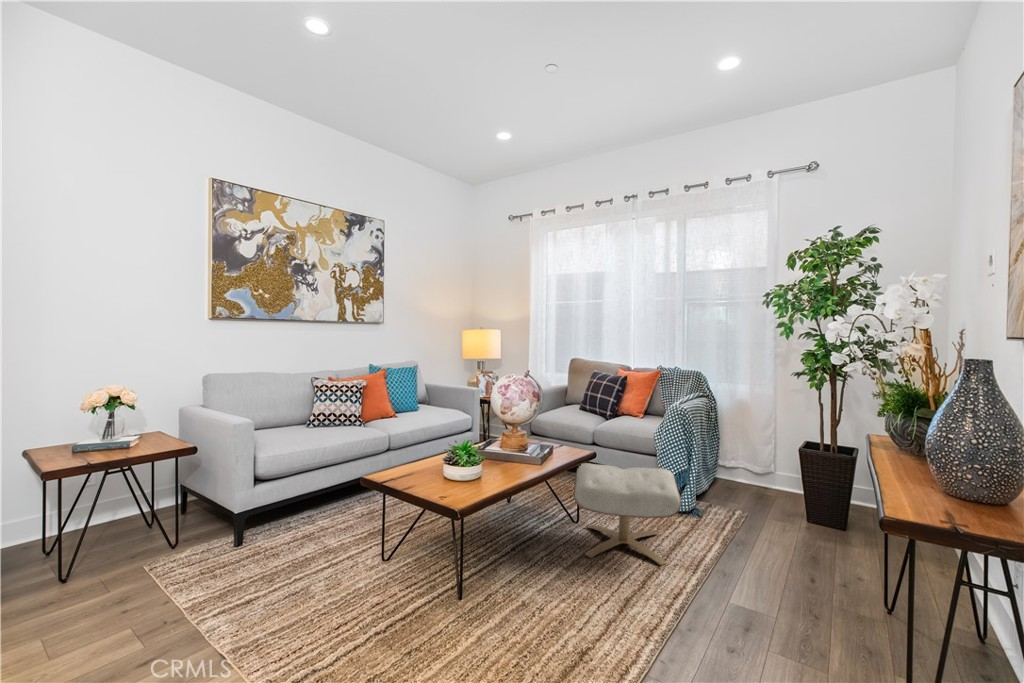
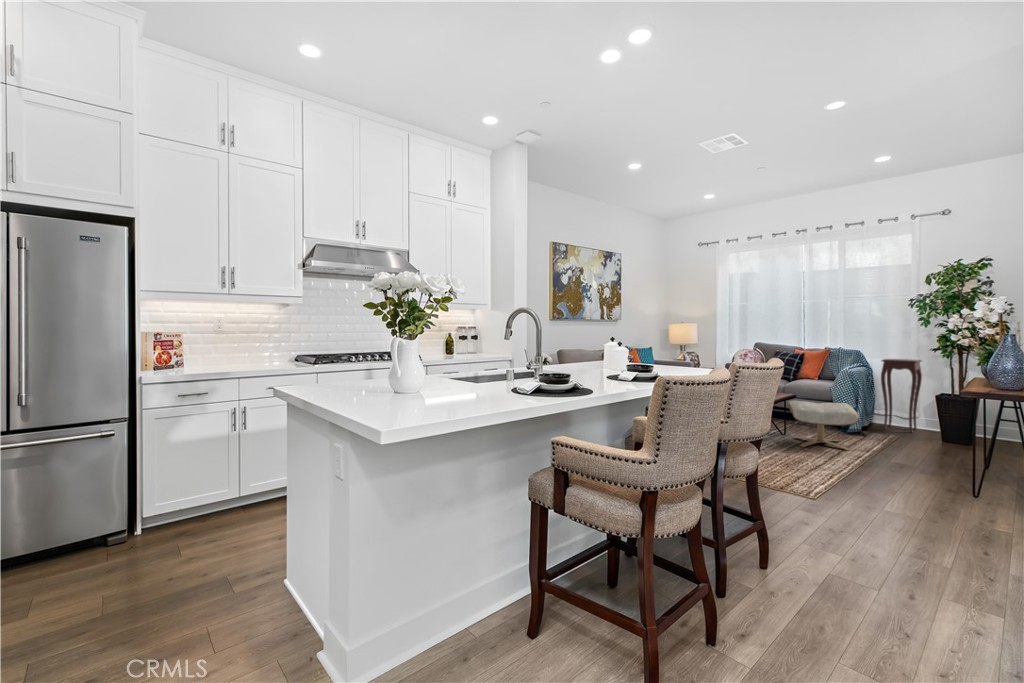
side table: none [726,384,781,502] -> present [881,359,922,433]

